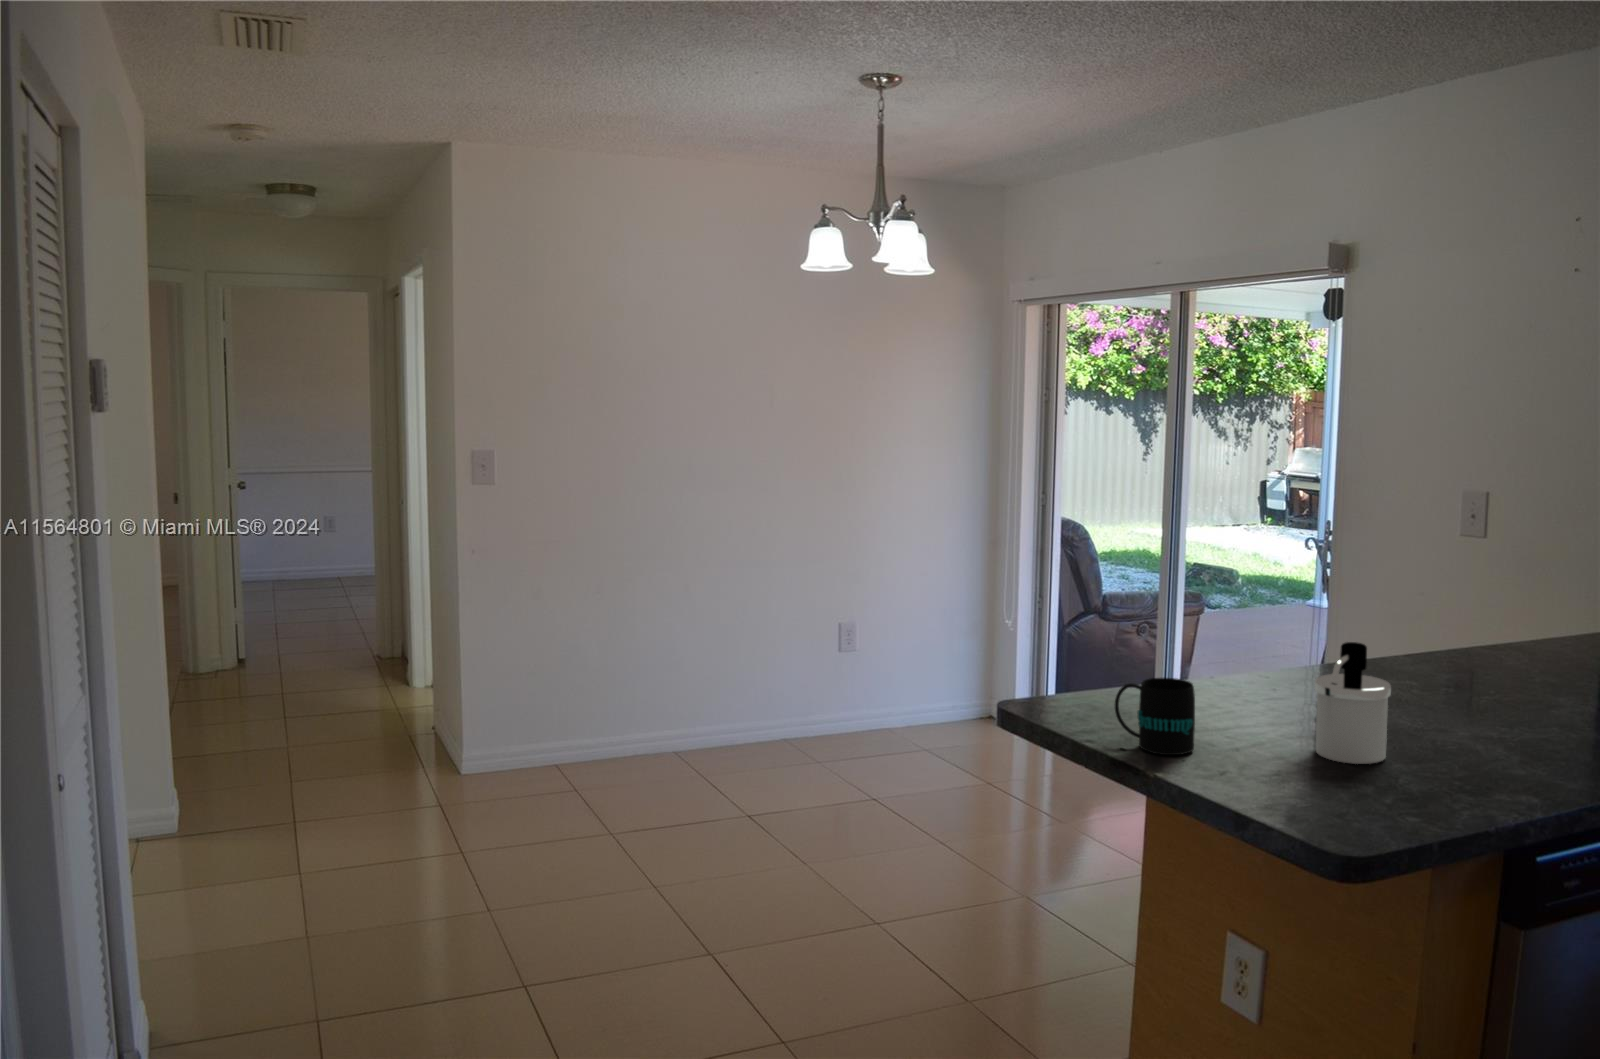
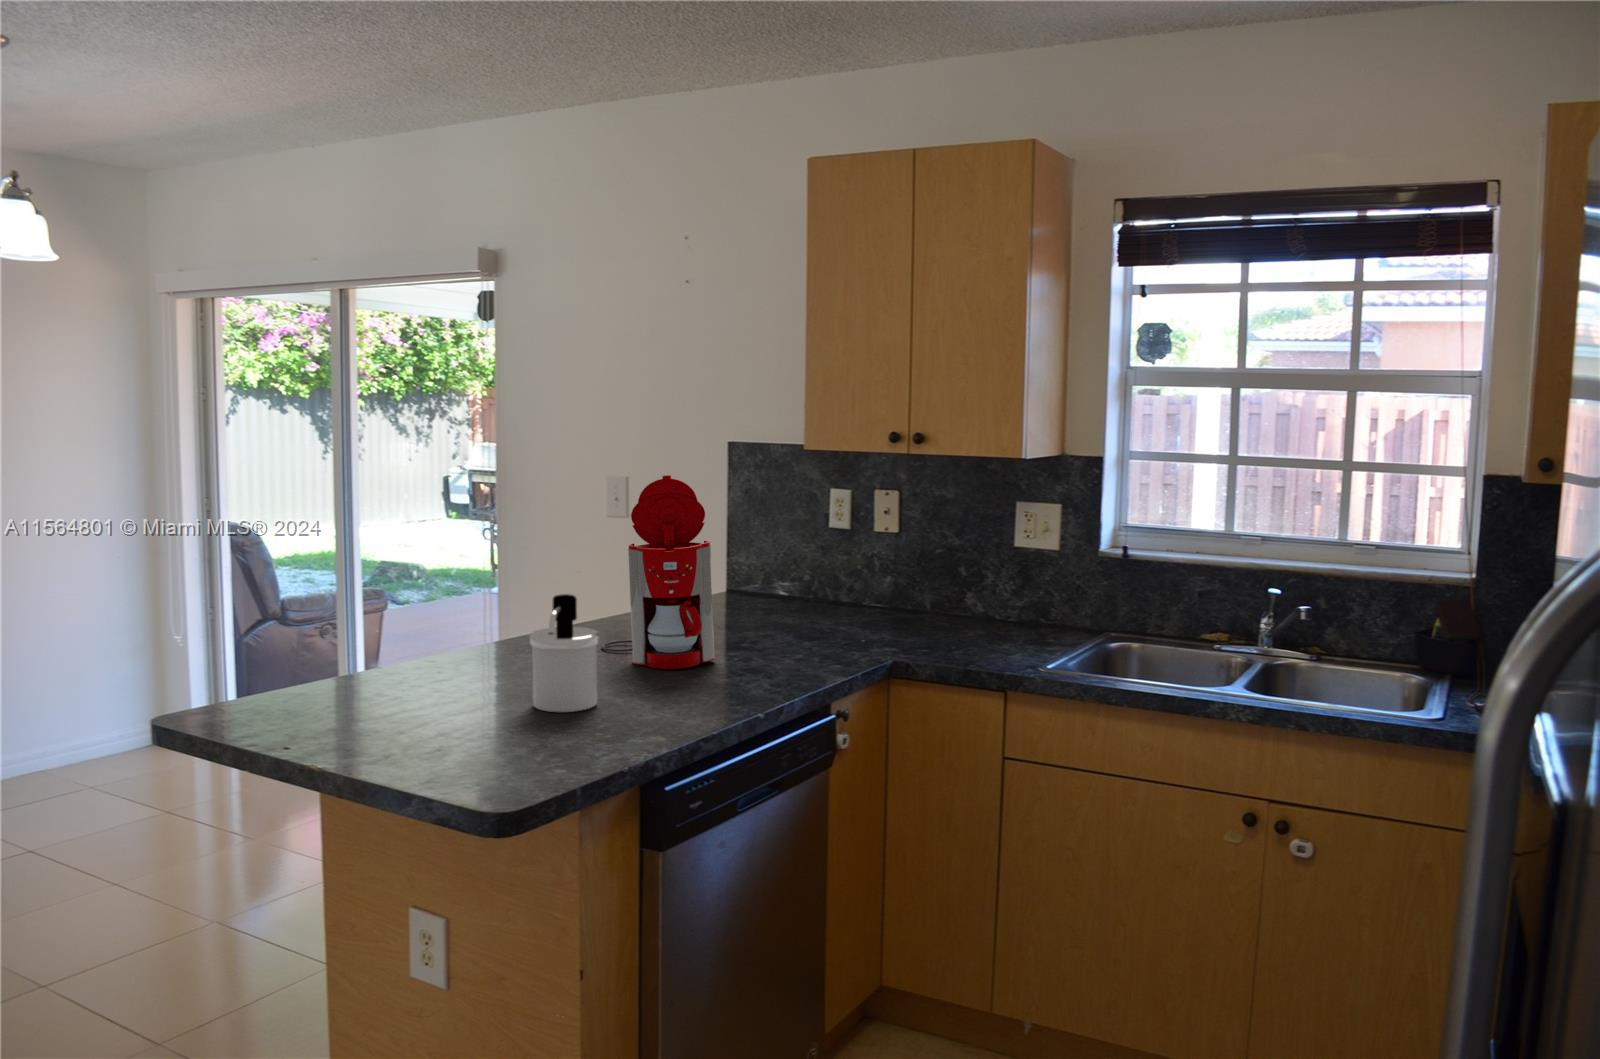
coffee maker: none [1408,512,1544,729] -> present [601,475,715,669]
mug: present [1115,678,1195,755] -> none [323,647,413,730]

